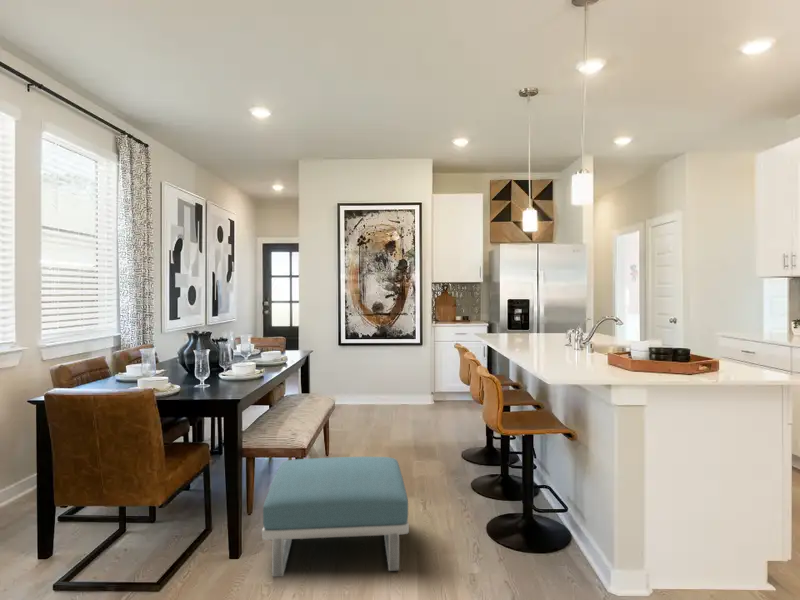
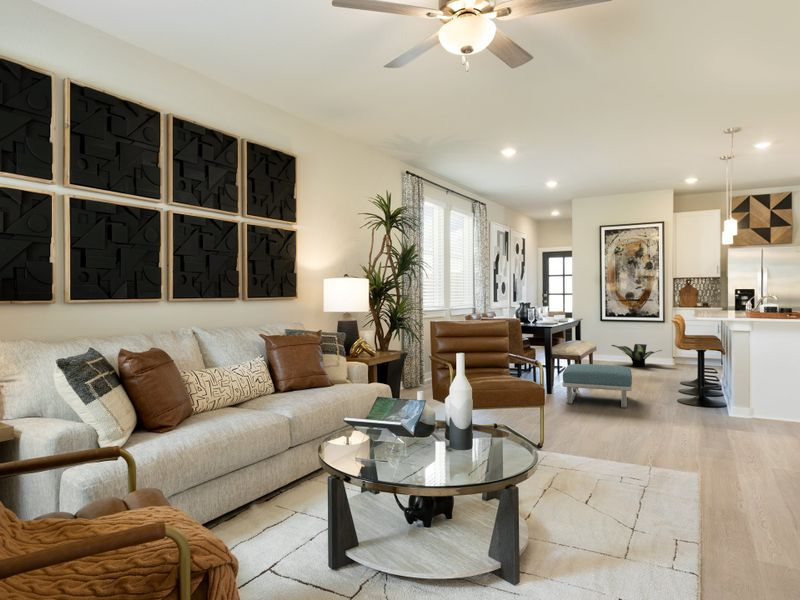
potted plant: none [353,376,422,412] -> present [612,344,662,366]

